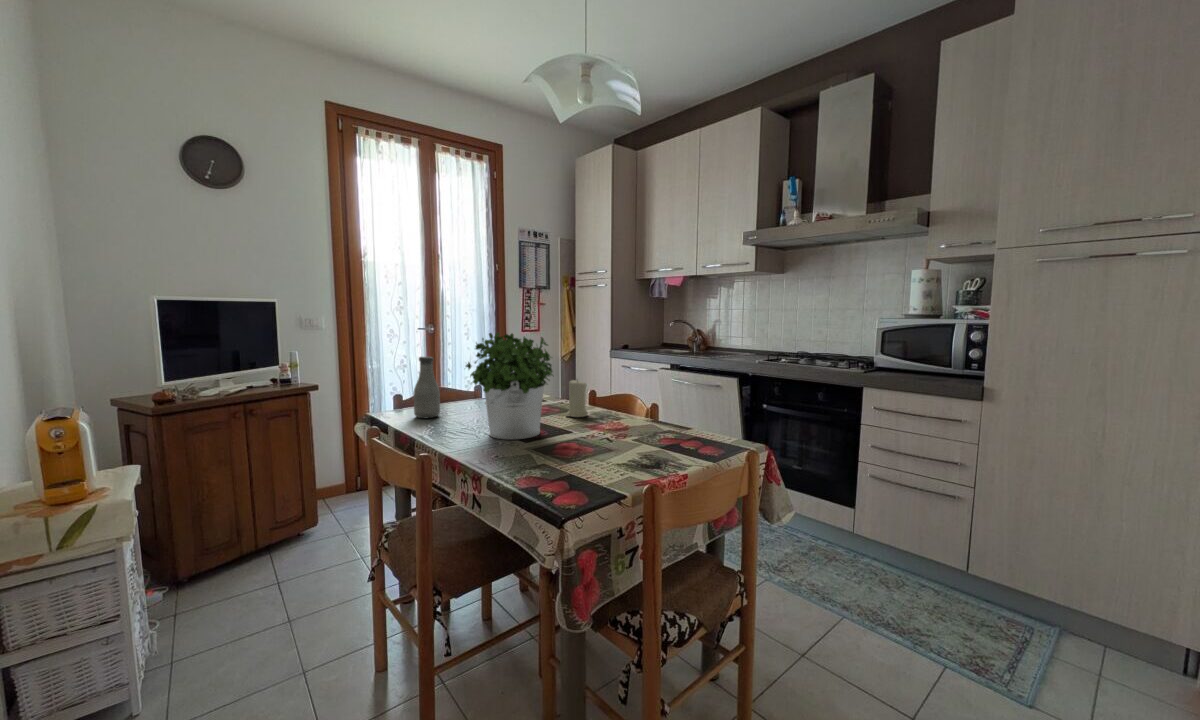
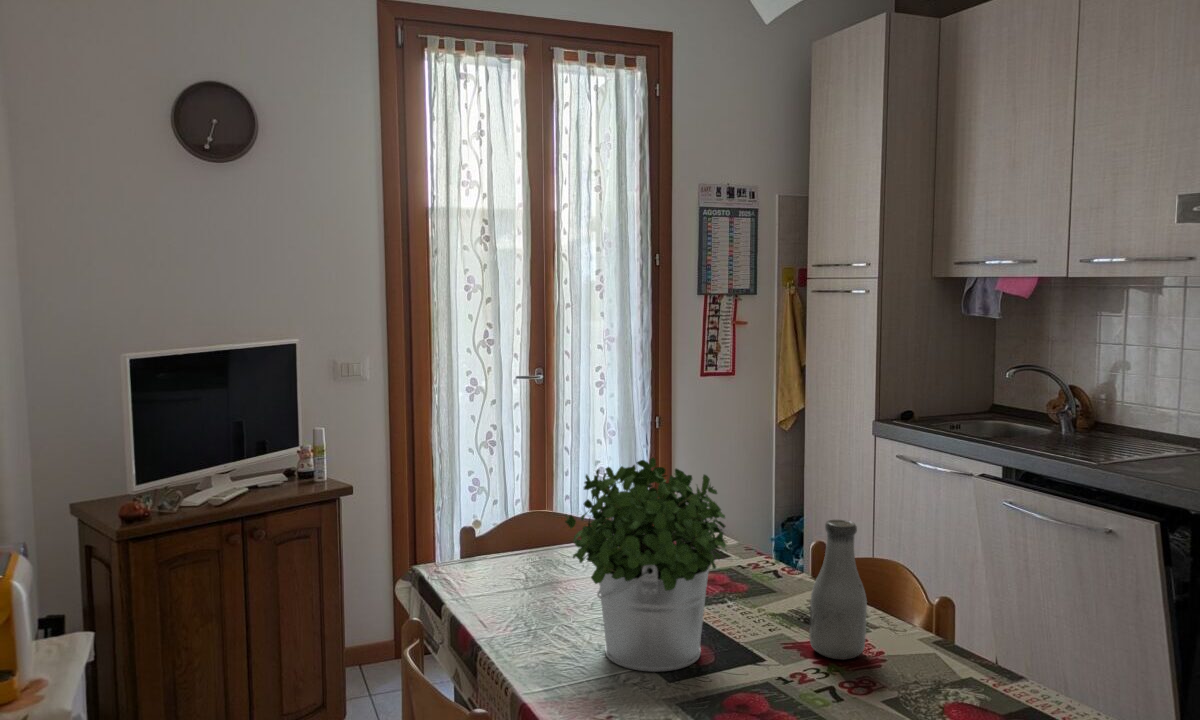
bottle: present [414,356,440,418] -> present [810,520,867,660]
candle: present [566,380,588,417] -> none [758,536,804,614]

